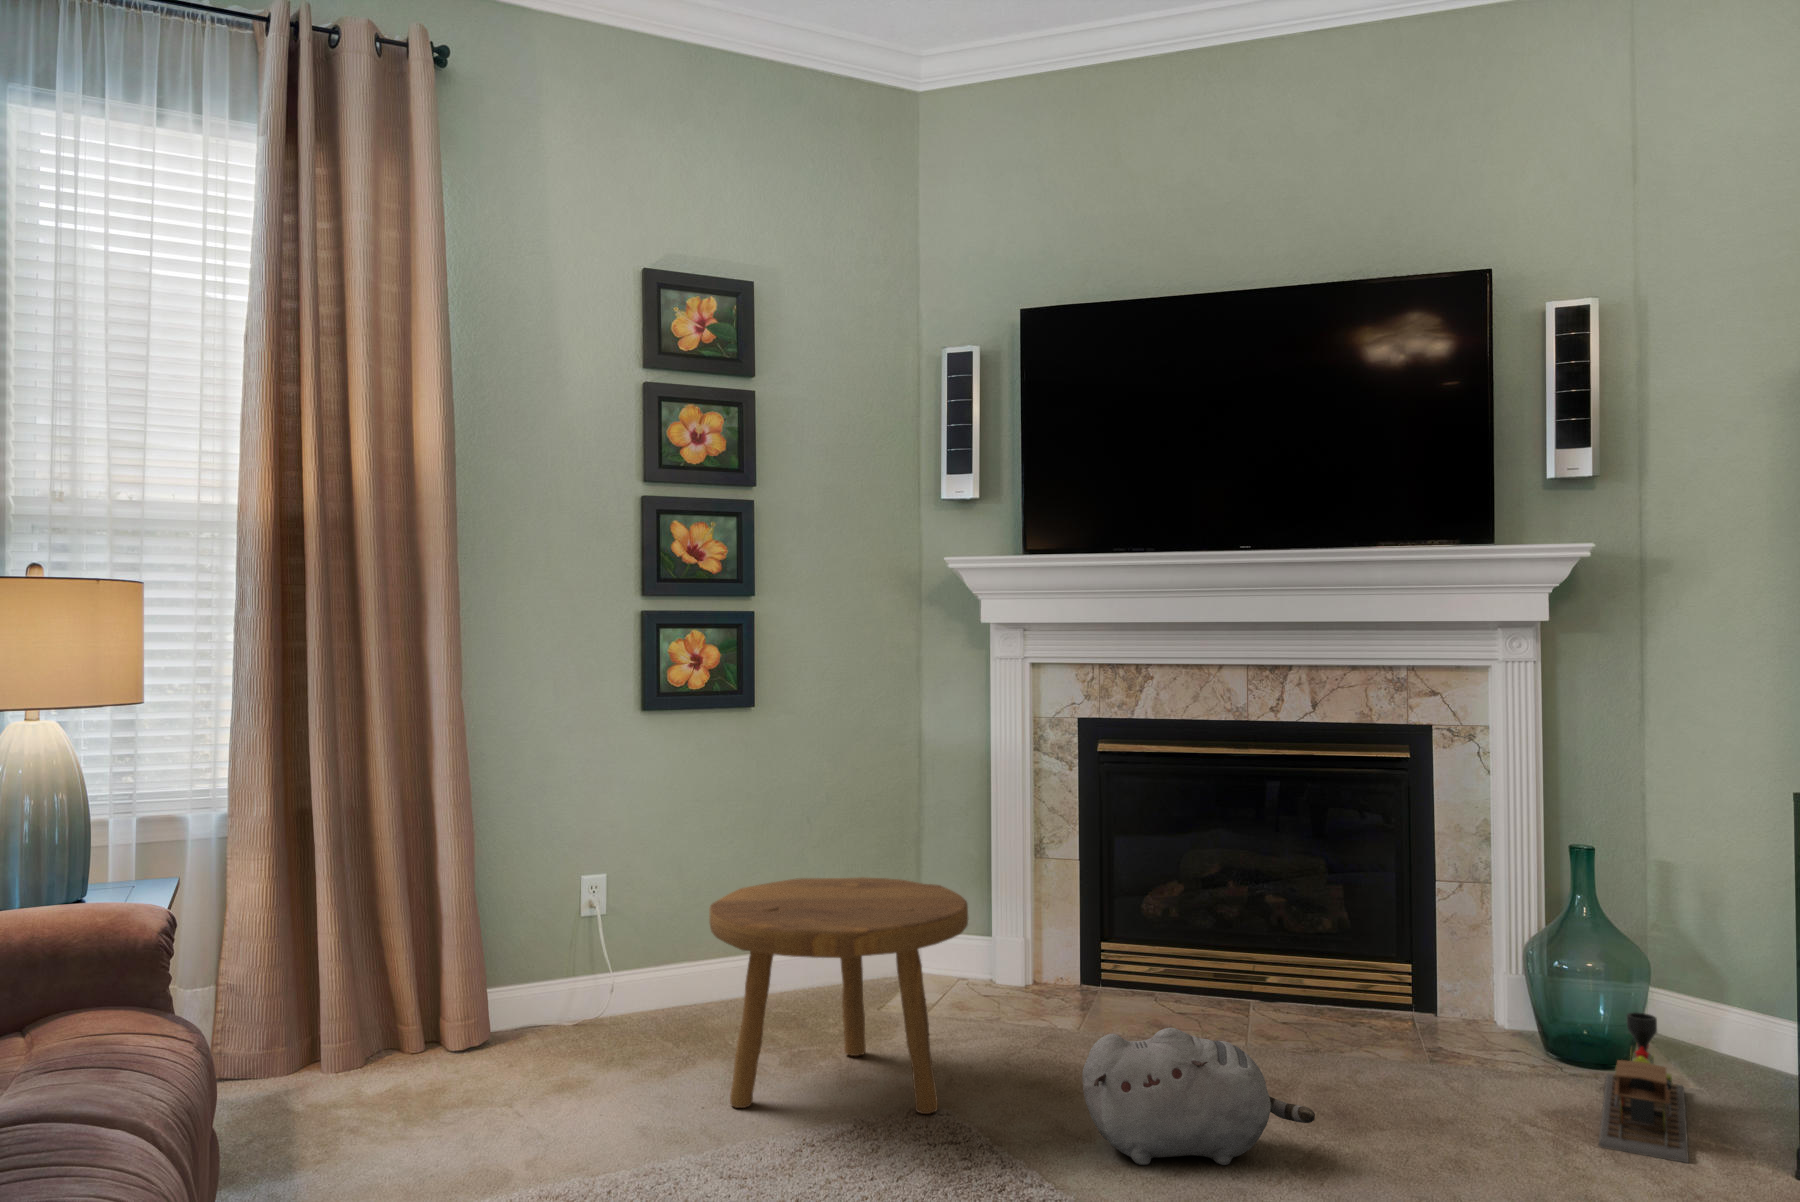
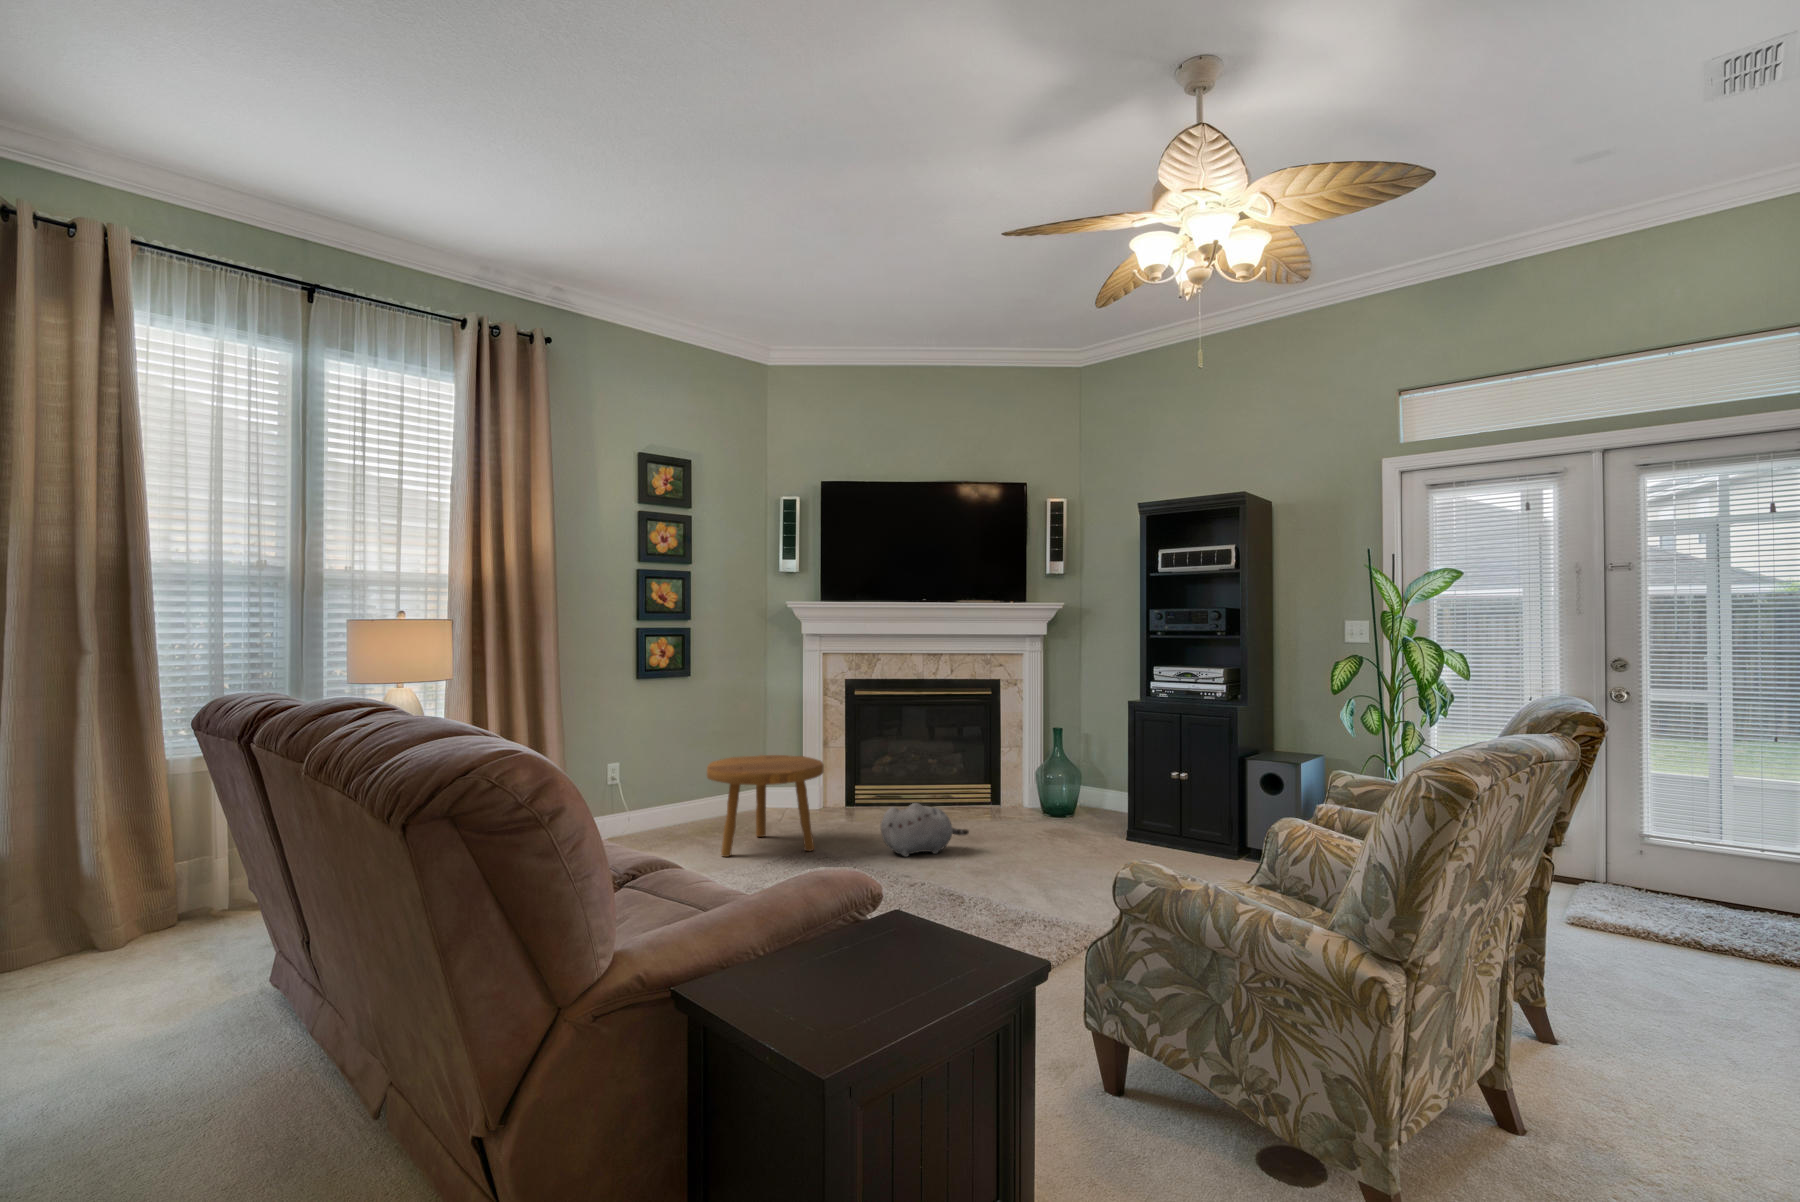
toy train: present [1599,1012,1689,1163] -> none [1064,790,1093,839]

